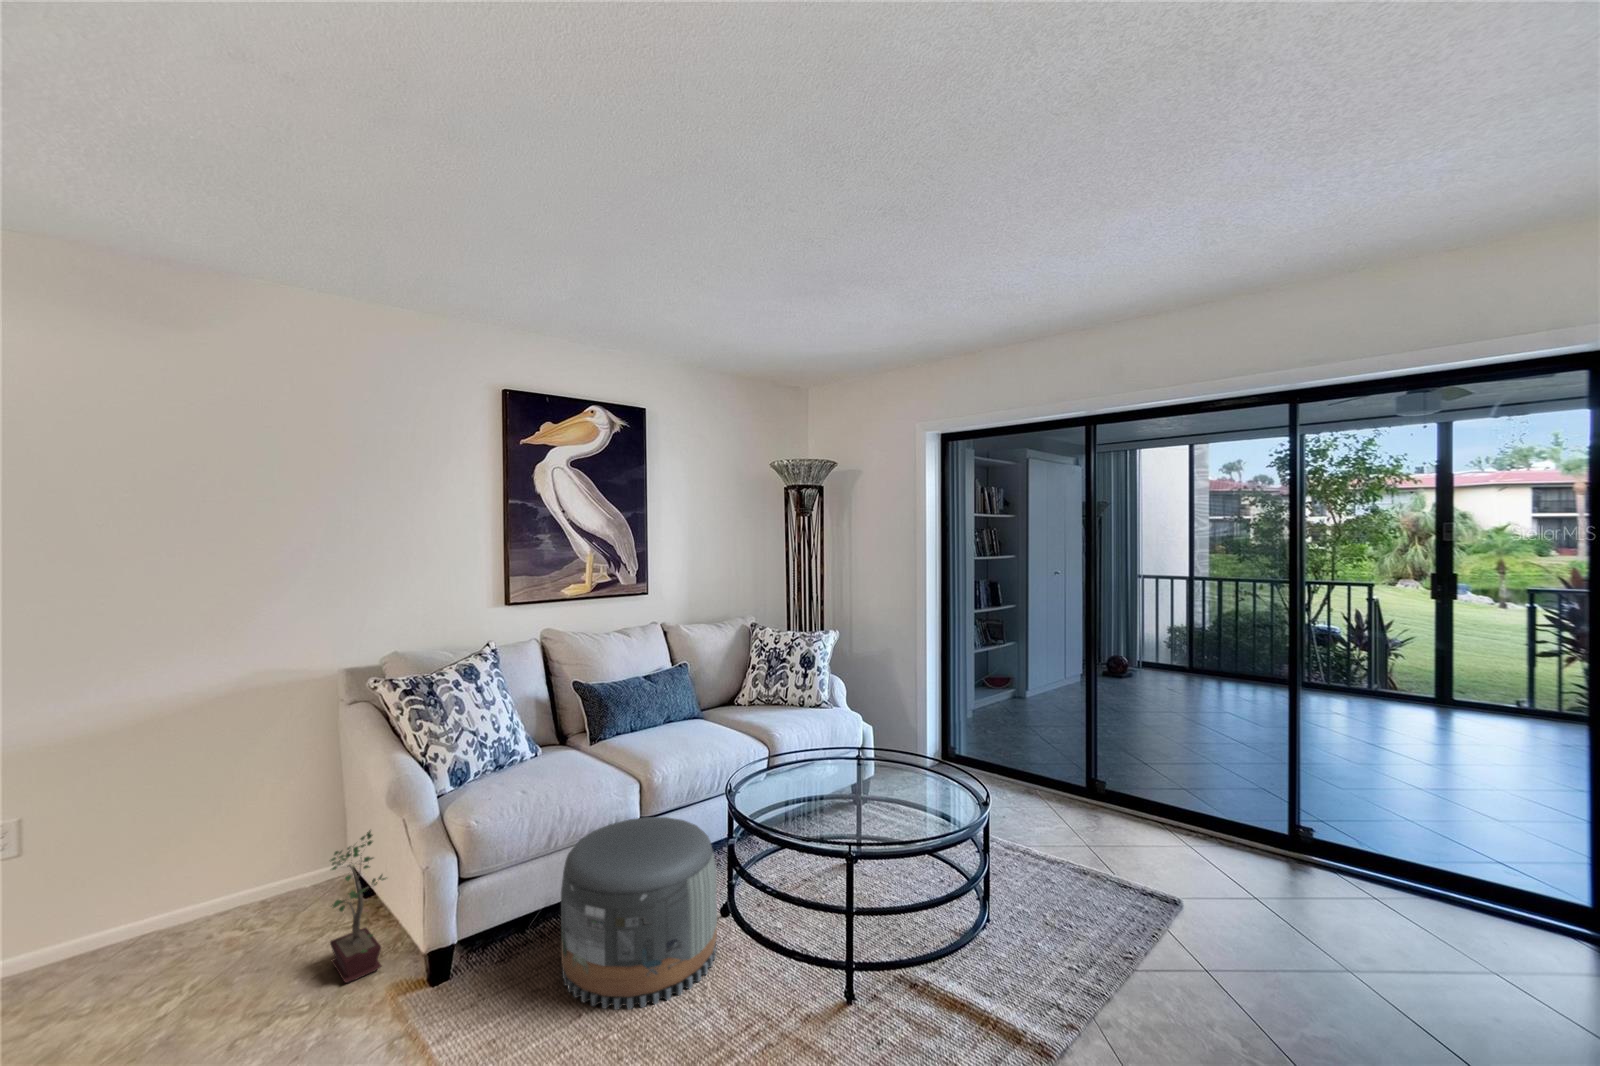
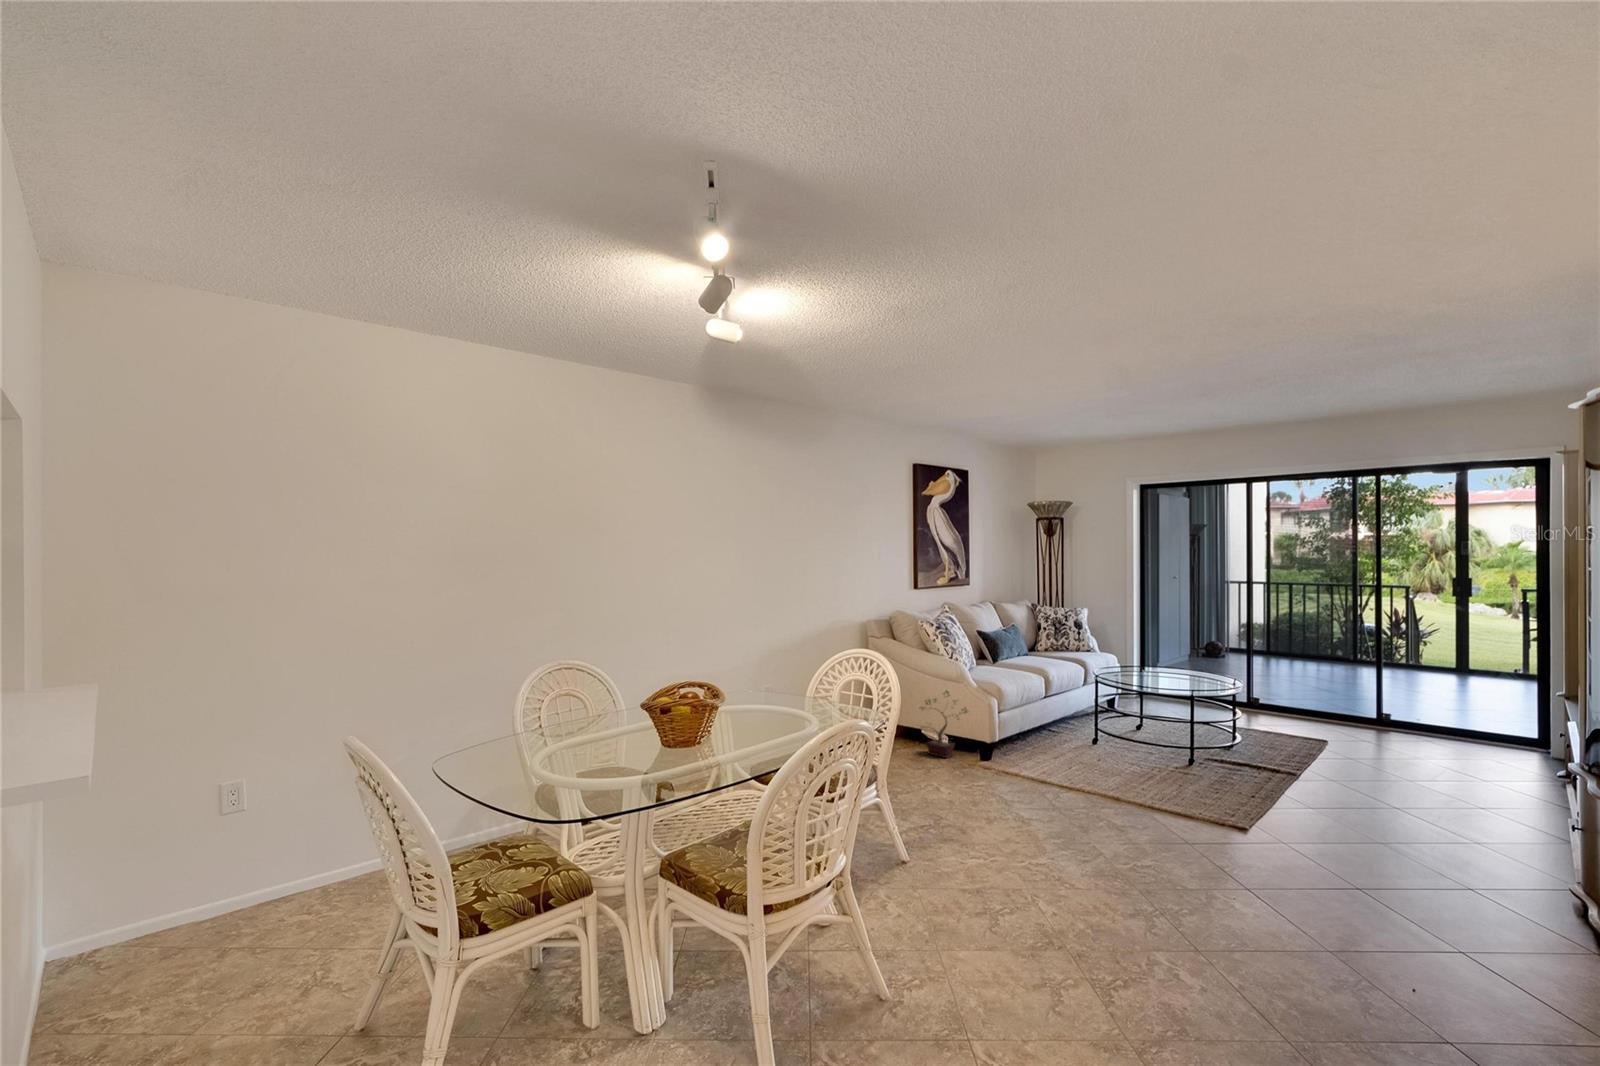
pouf: present [561,817,717,1010] -> none [1035,693,1112,766]

